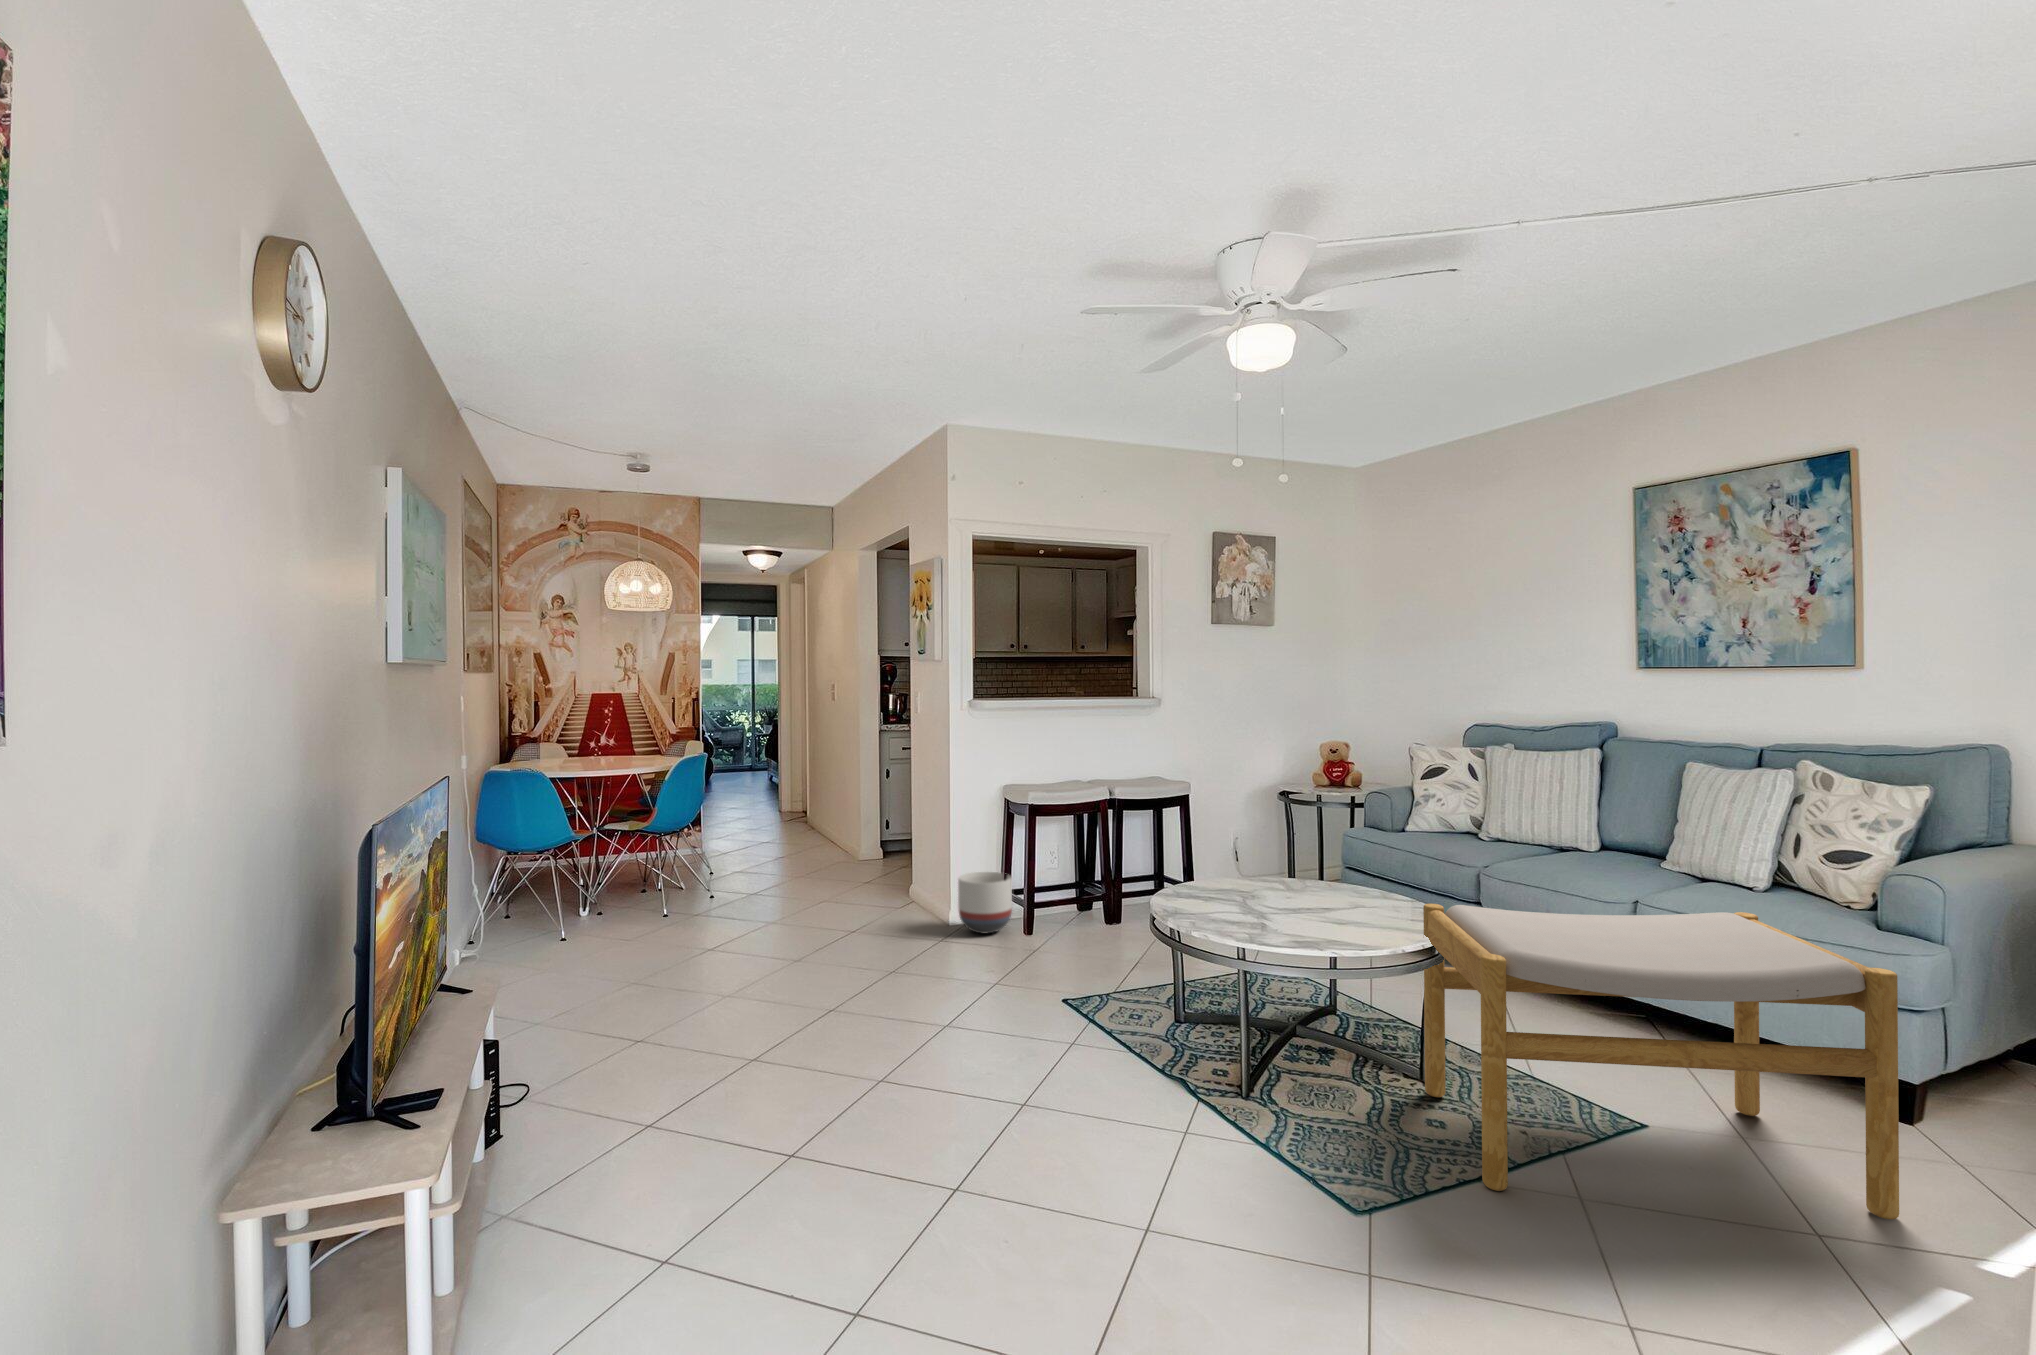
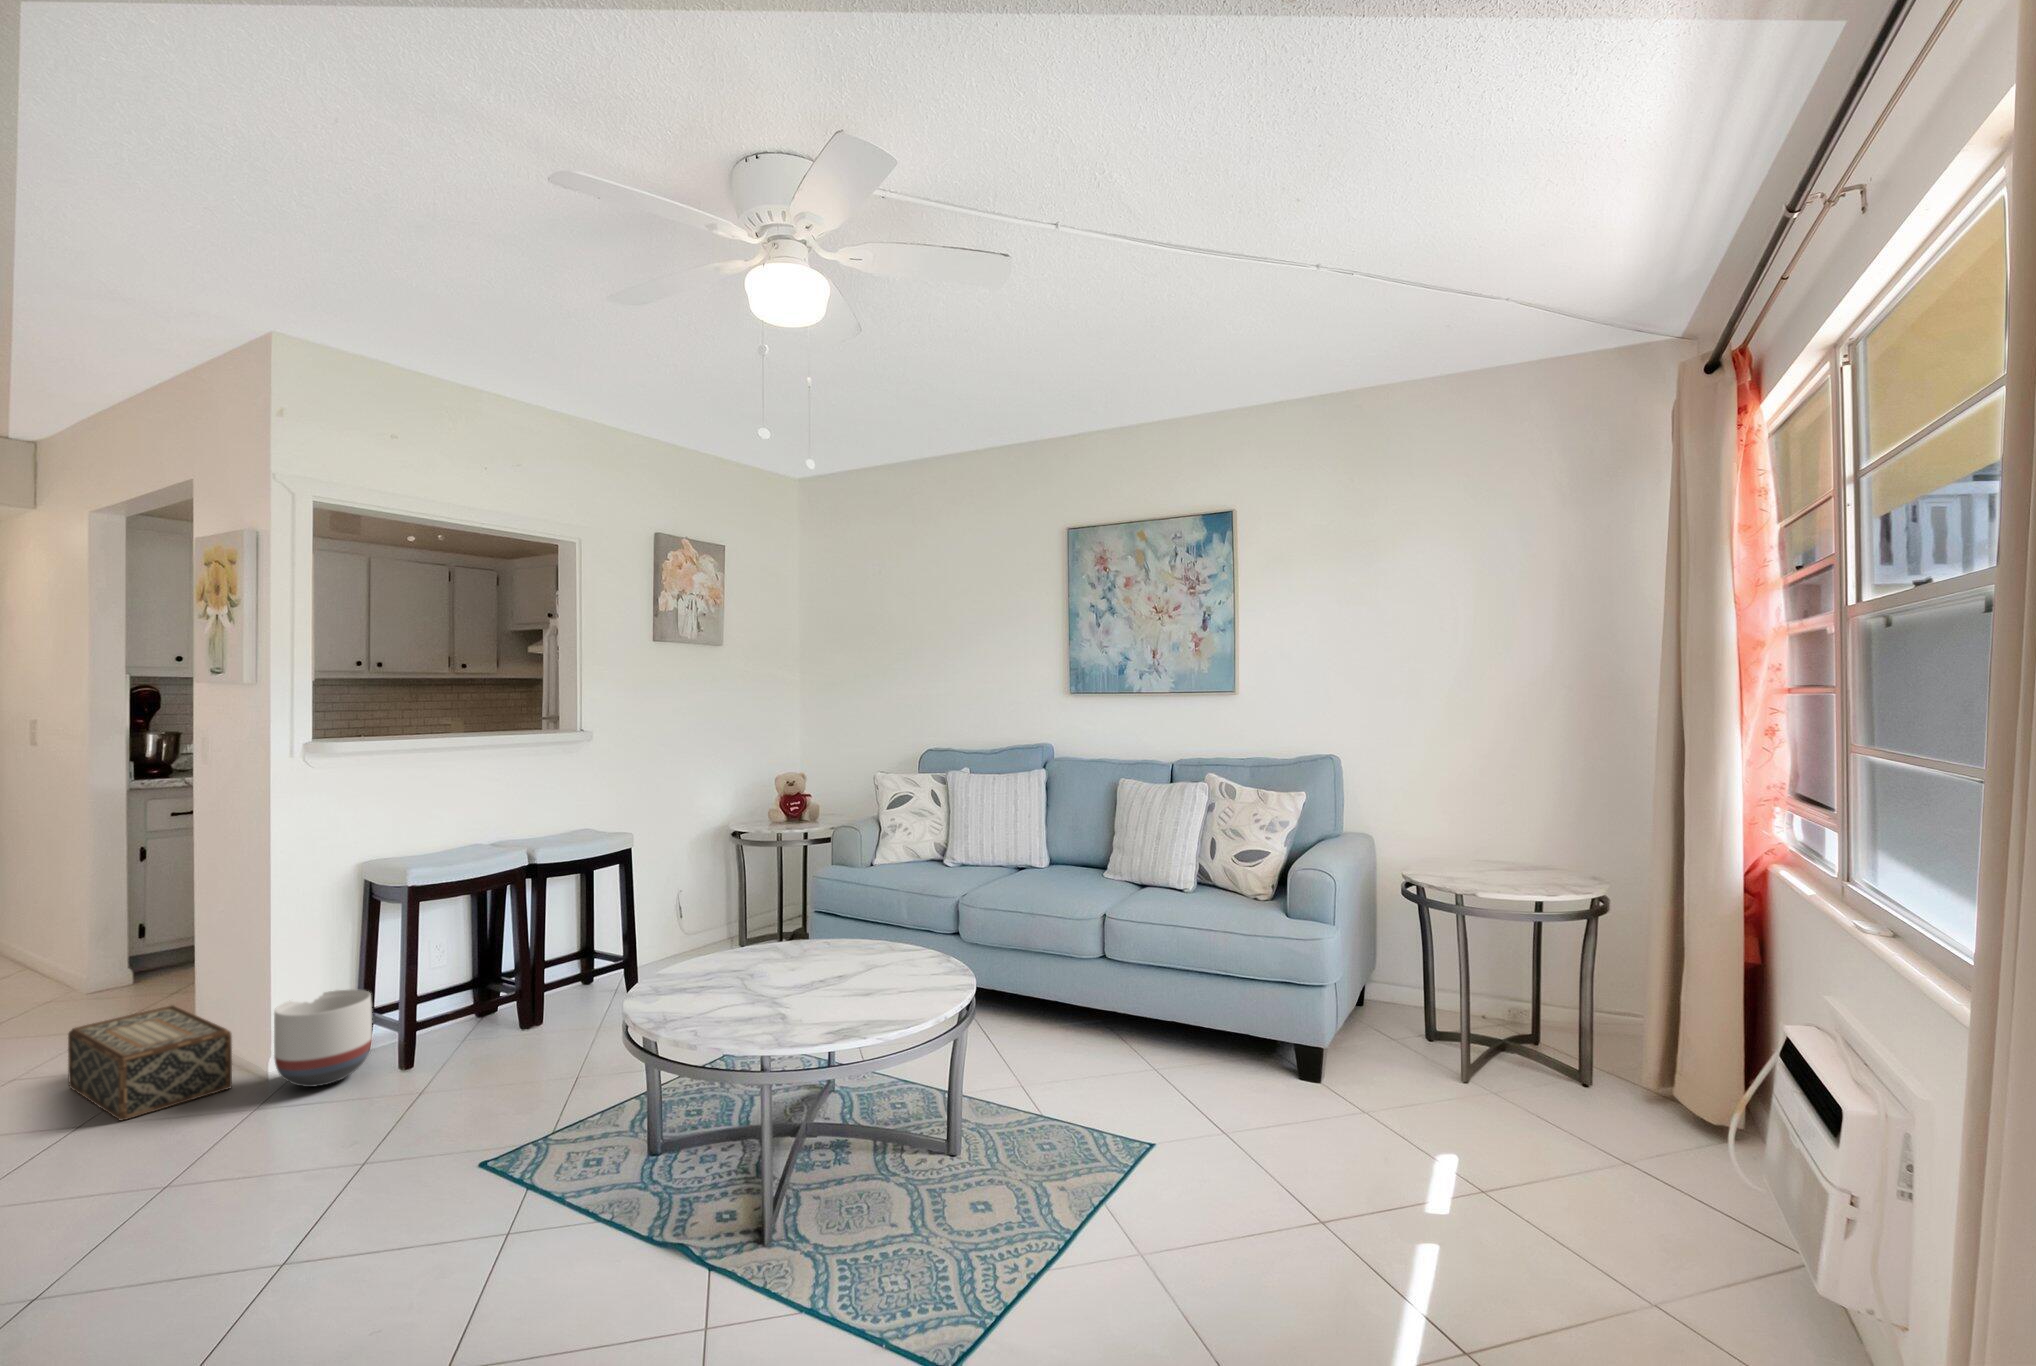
woven basket: none [862,868,938,931] -> present [68,1006,232,1120]
footstool: present [1423,904,1899,1220] -> none [956,920,1342,1273]

